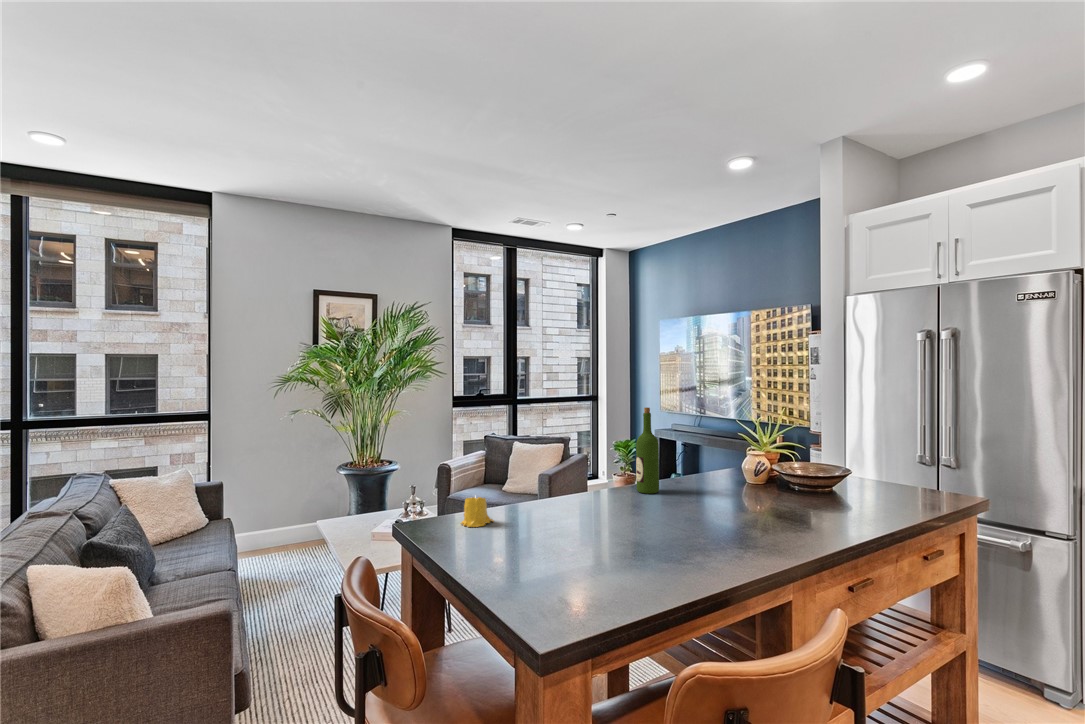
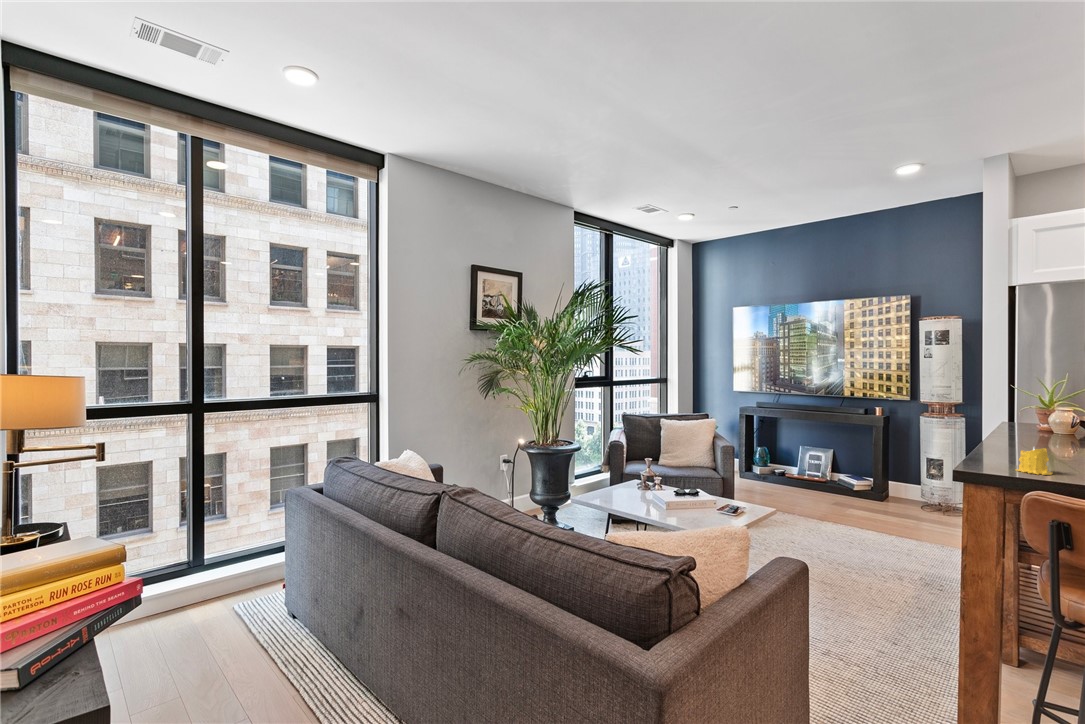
wine bottle: present [636,407,659,494] -> none [1024,373,1050,447]

